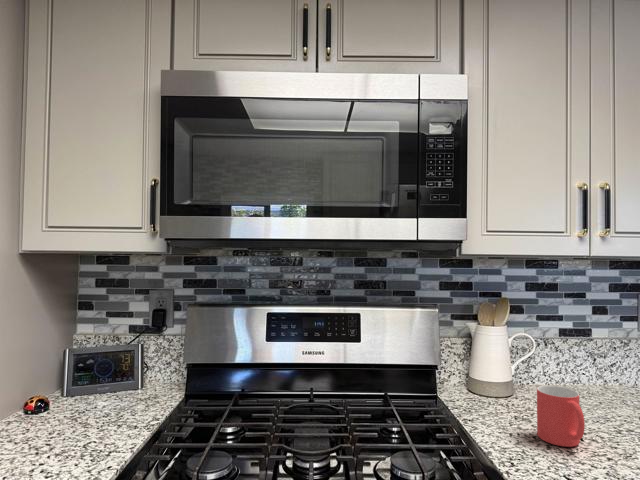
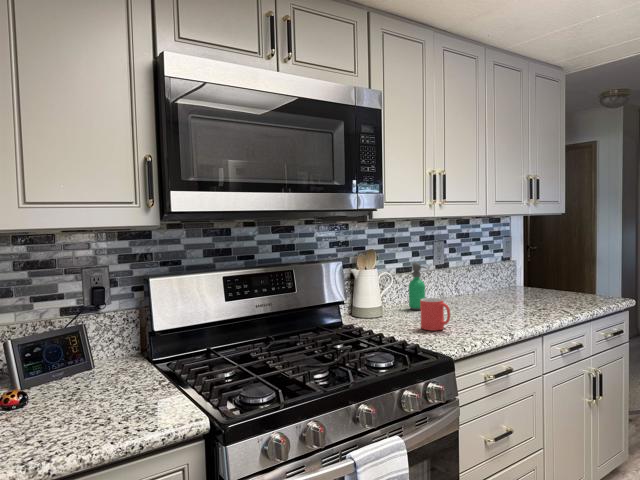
soap dispenser: none [571,323,601,398] -> present [409,262,427,310]

